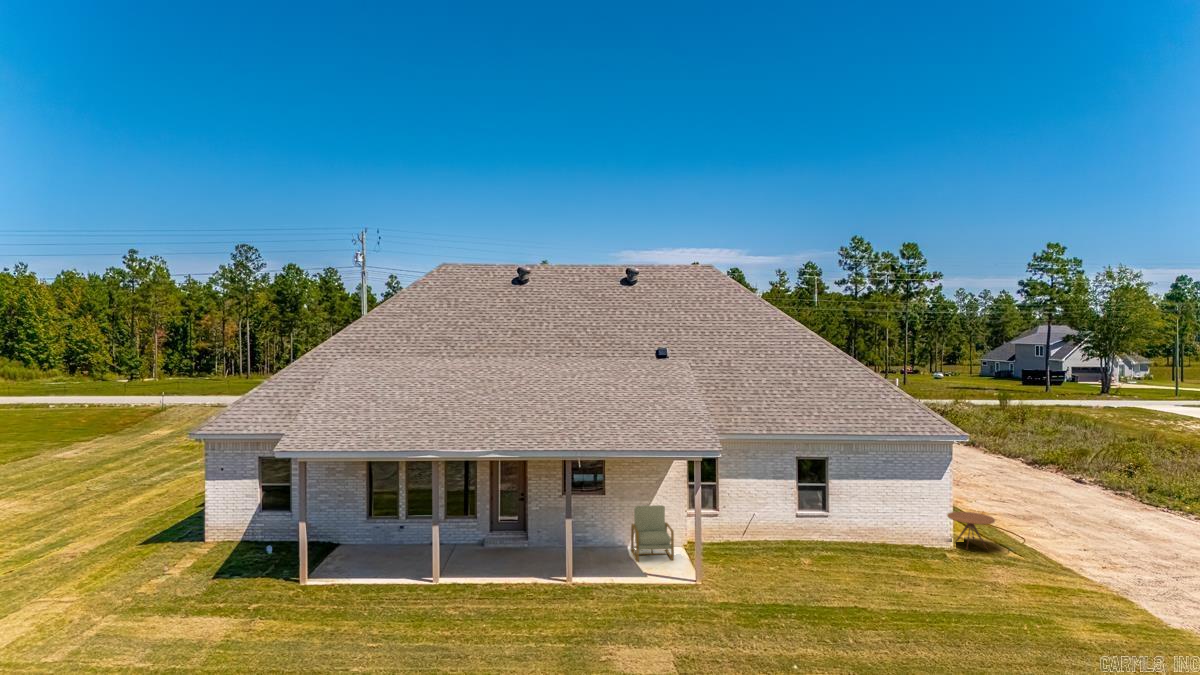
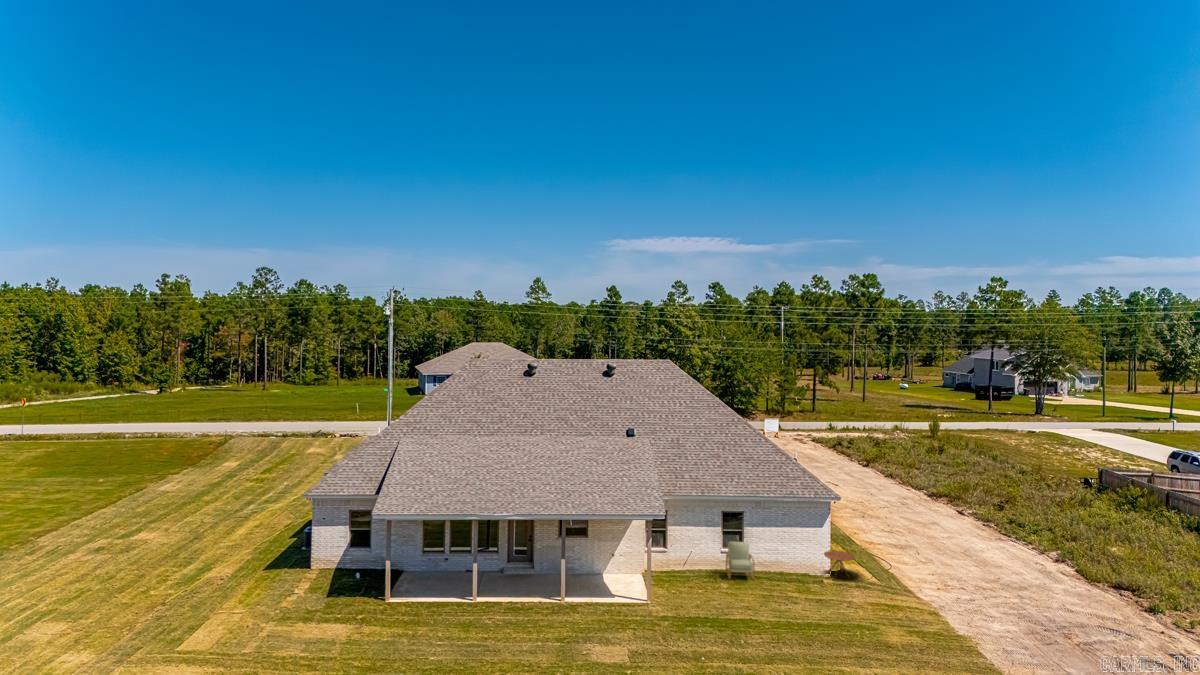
chair: present [631,505,674,562] -> present [726,541,755,580]

